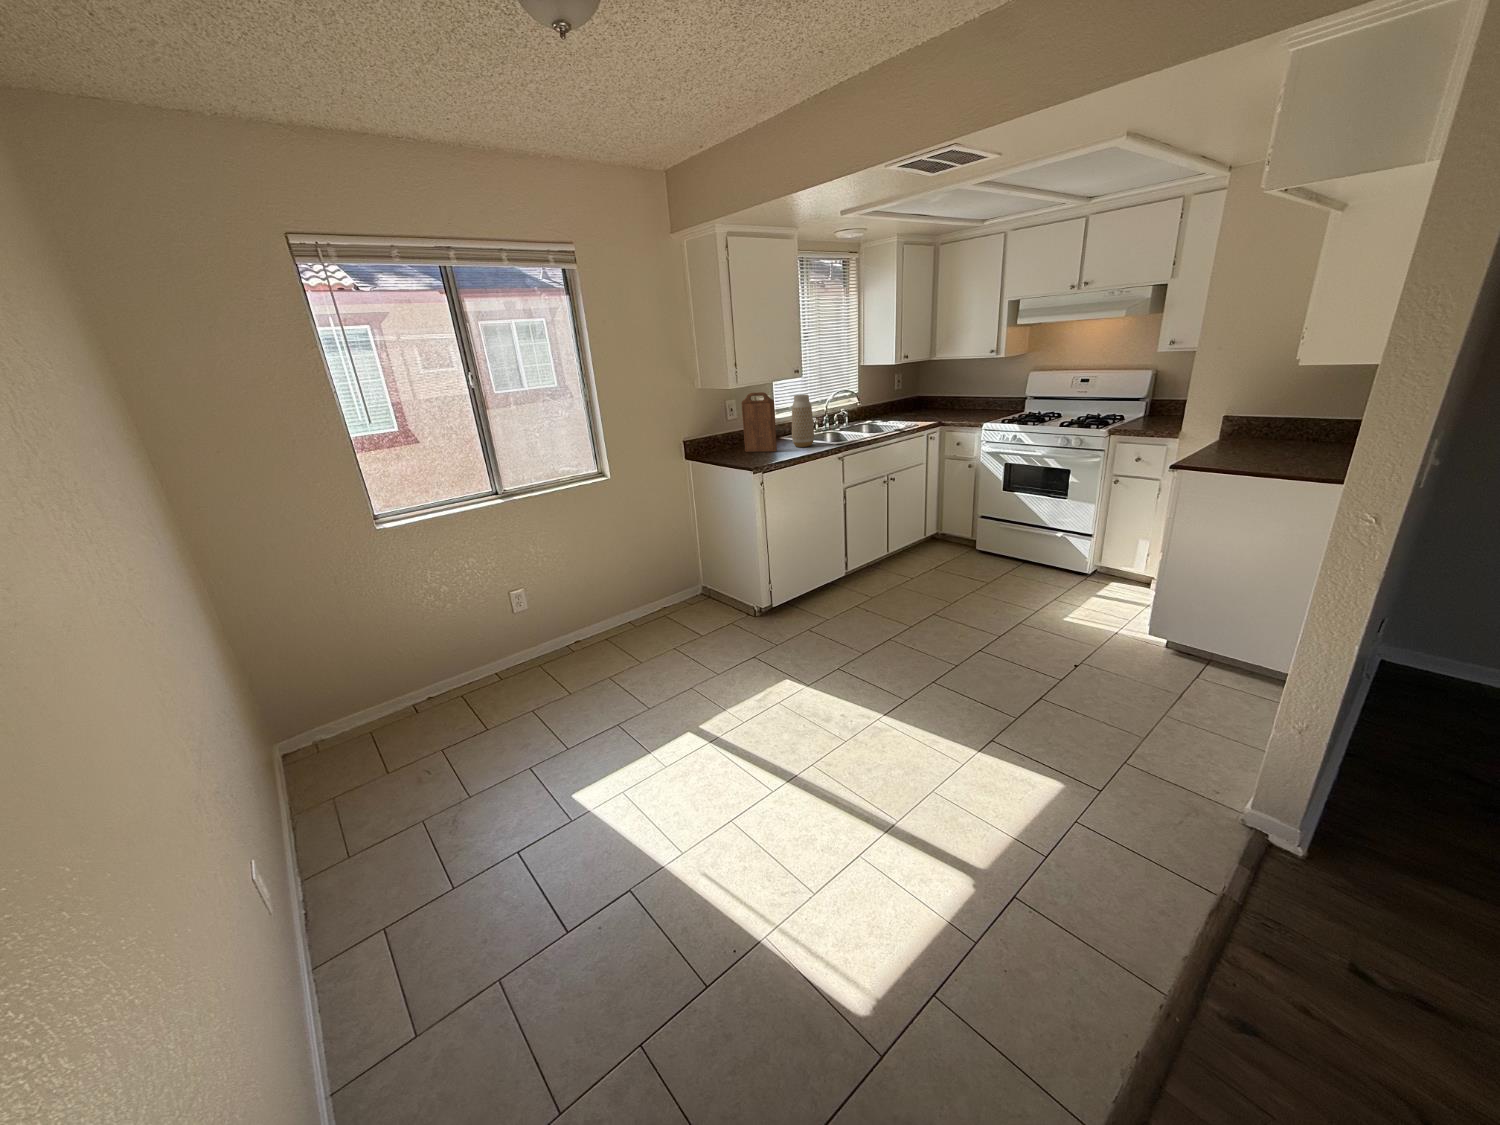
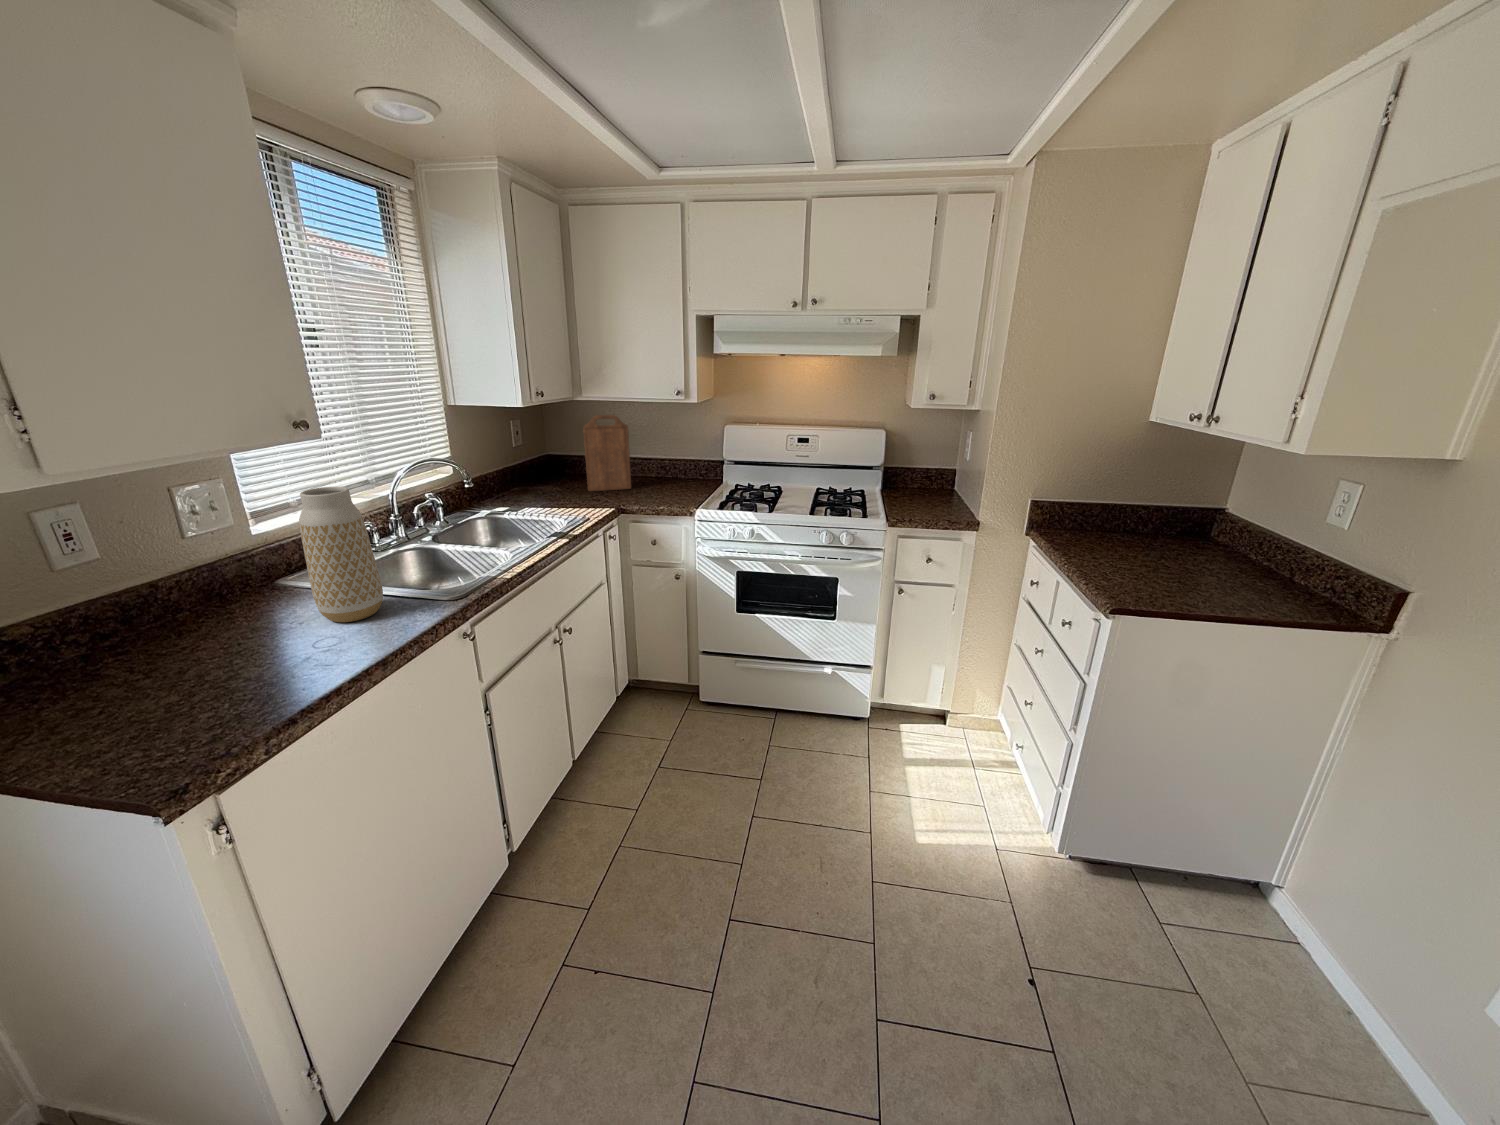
cutting board: present [741,392,777,452] -> present [583,415,631,491]

